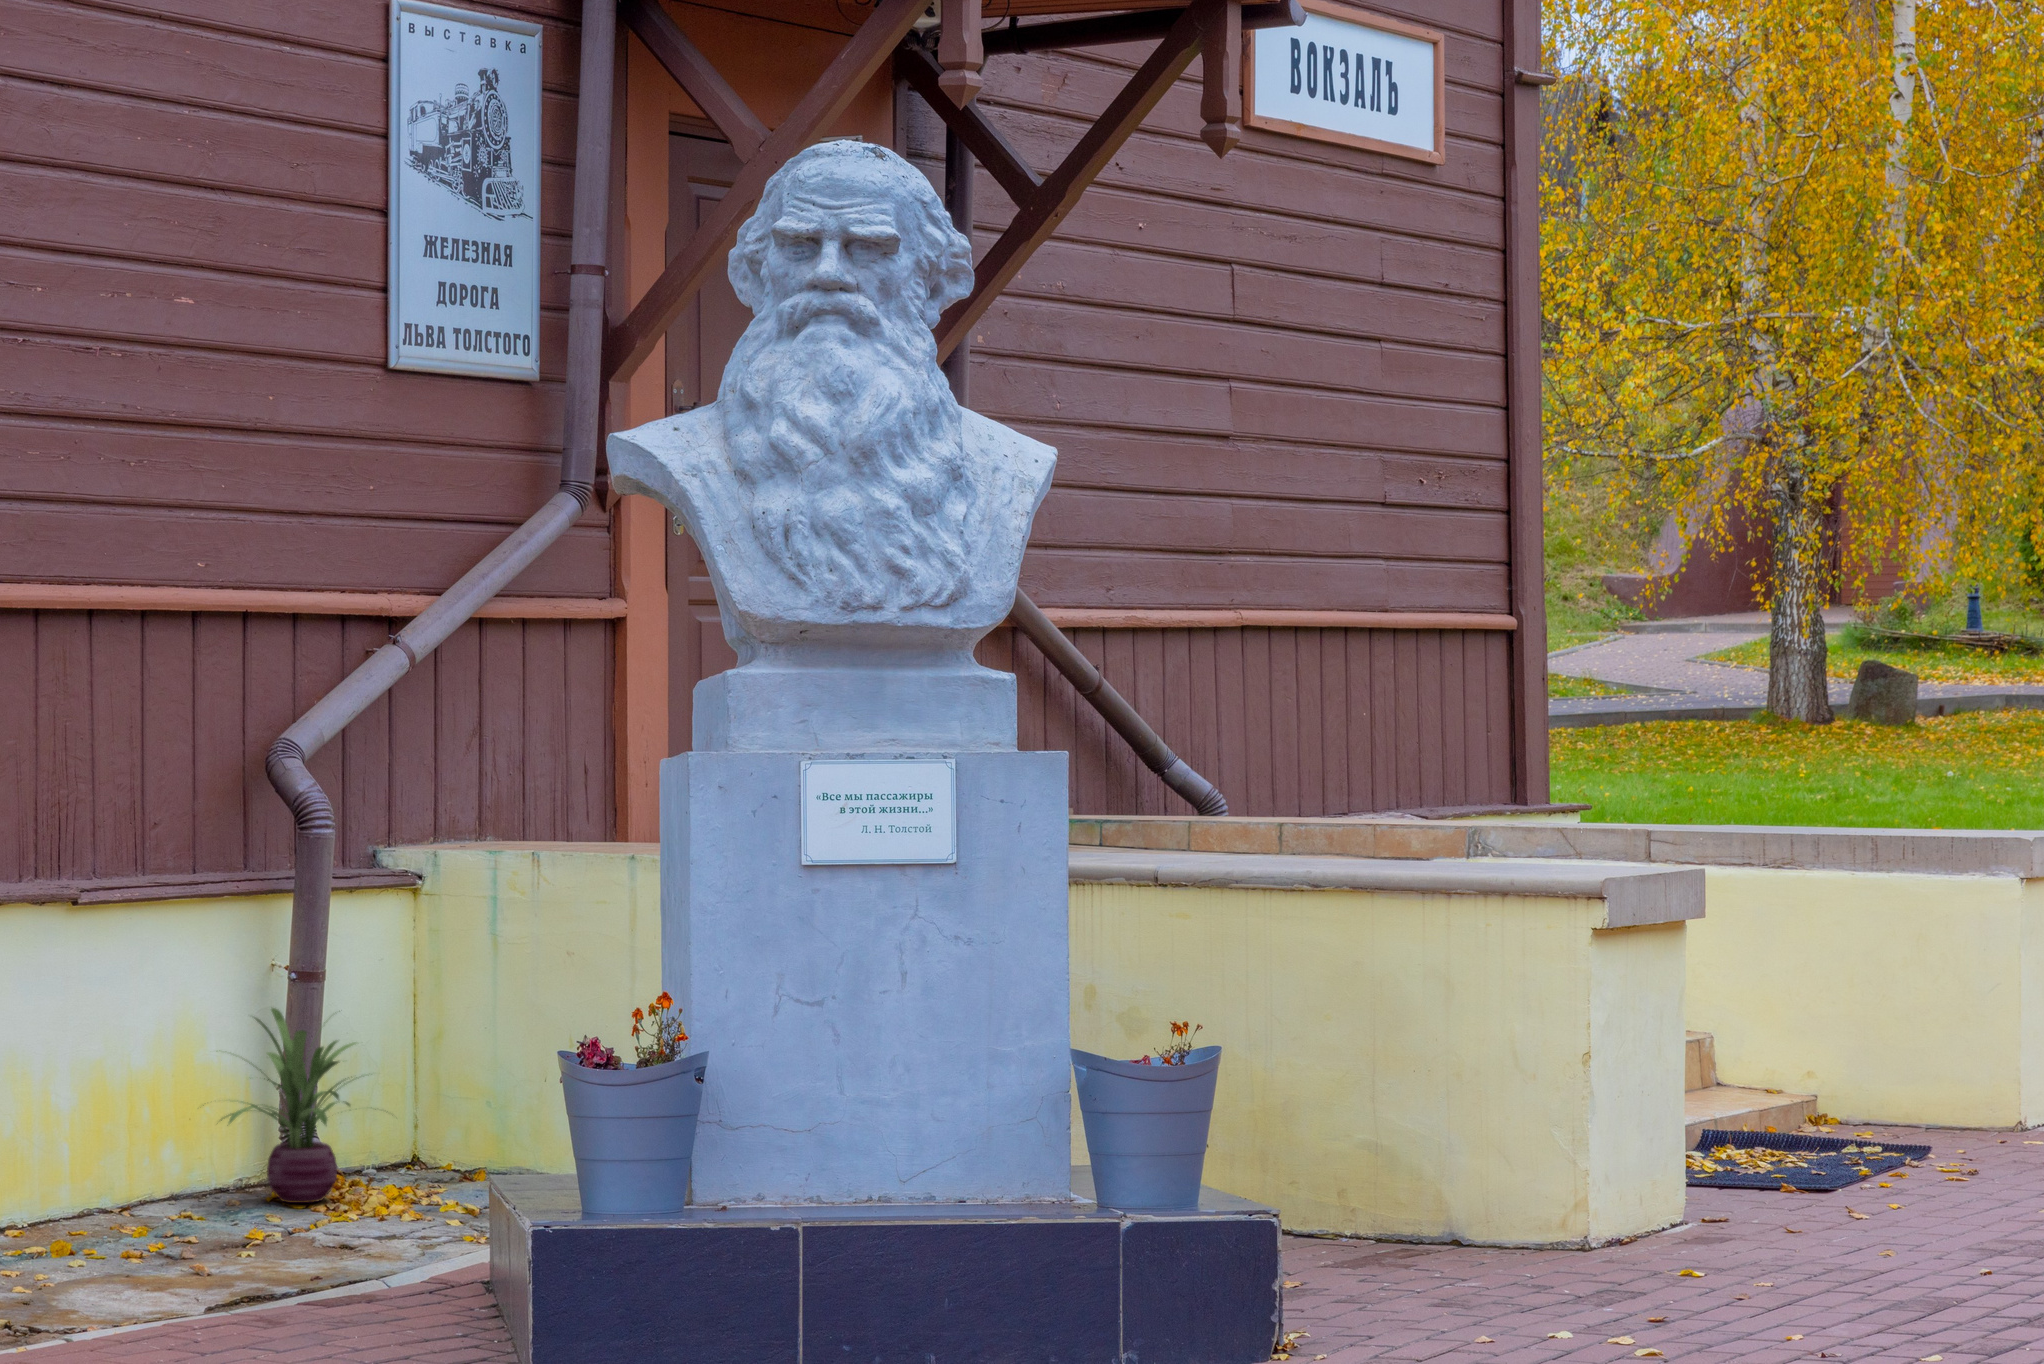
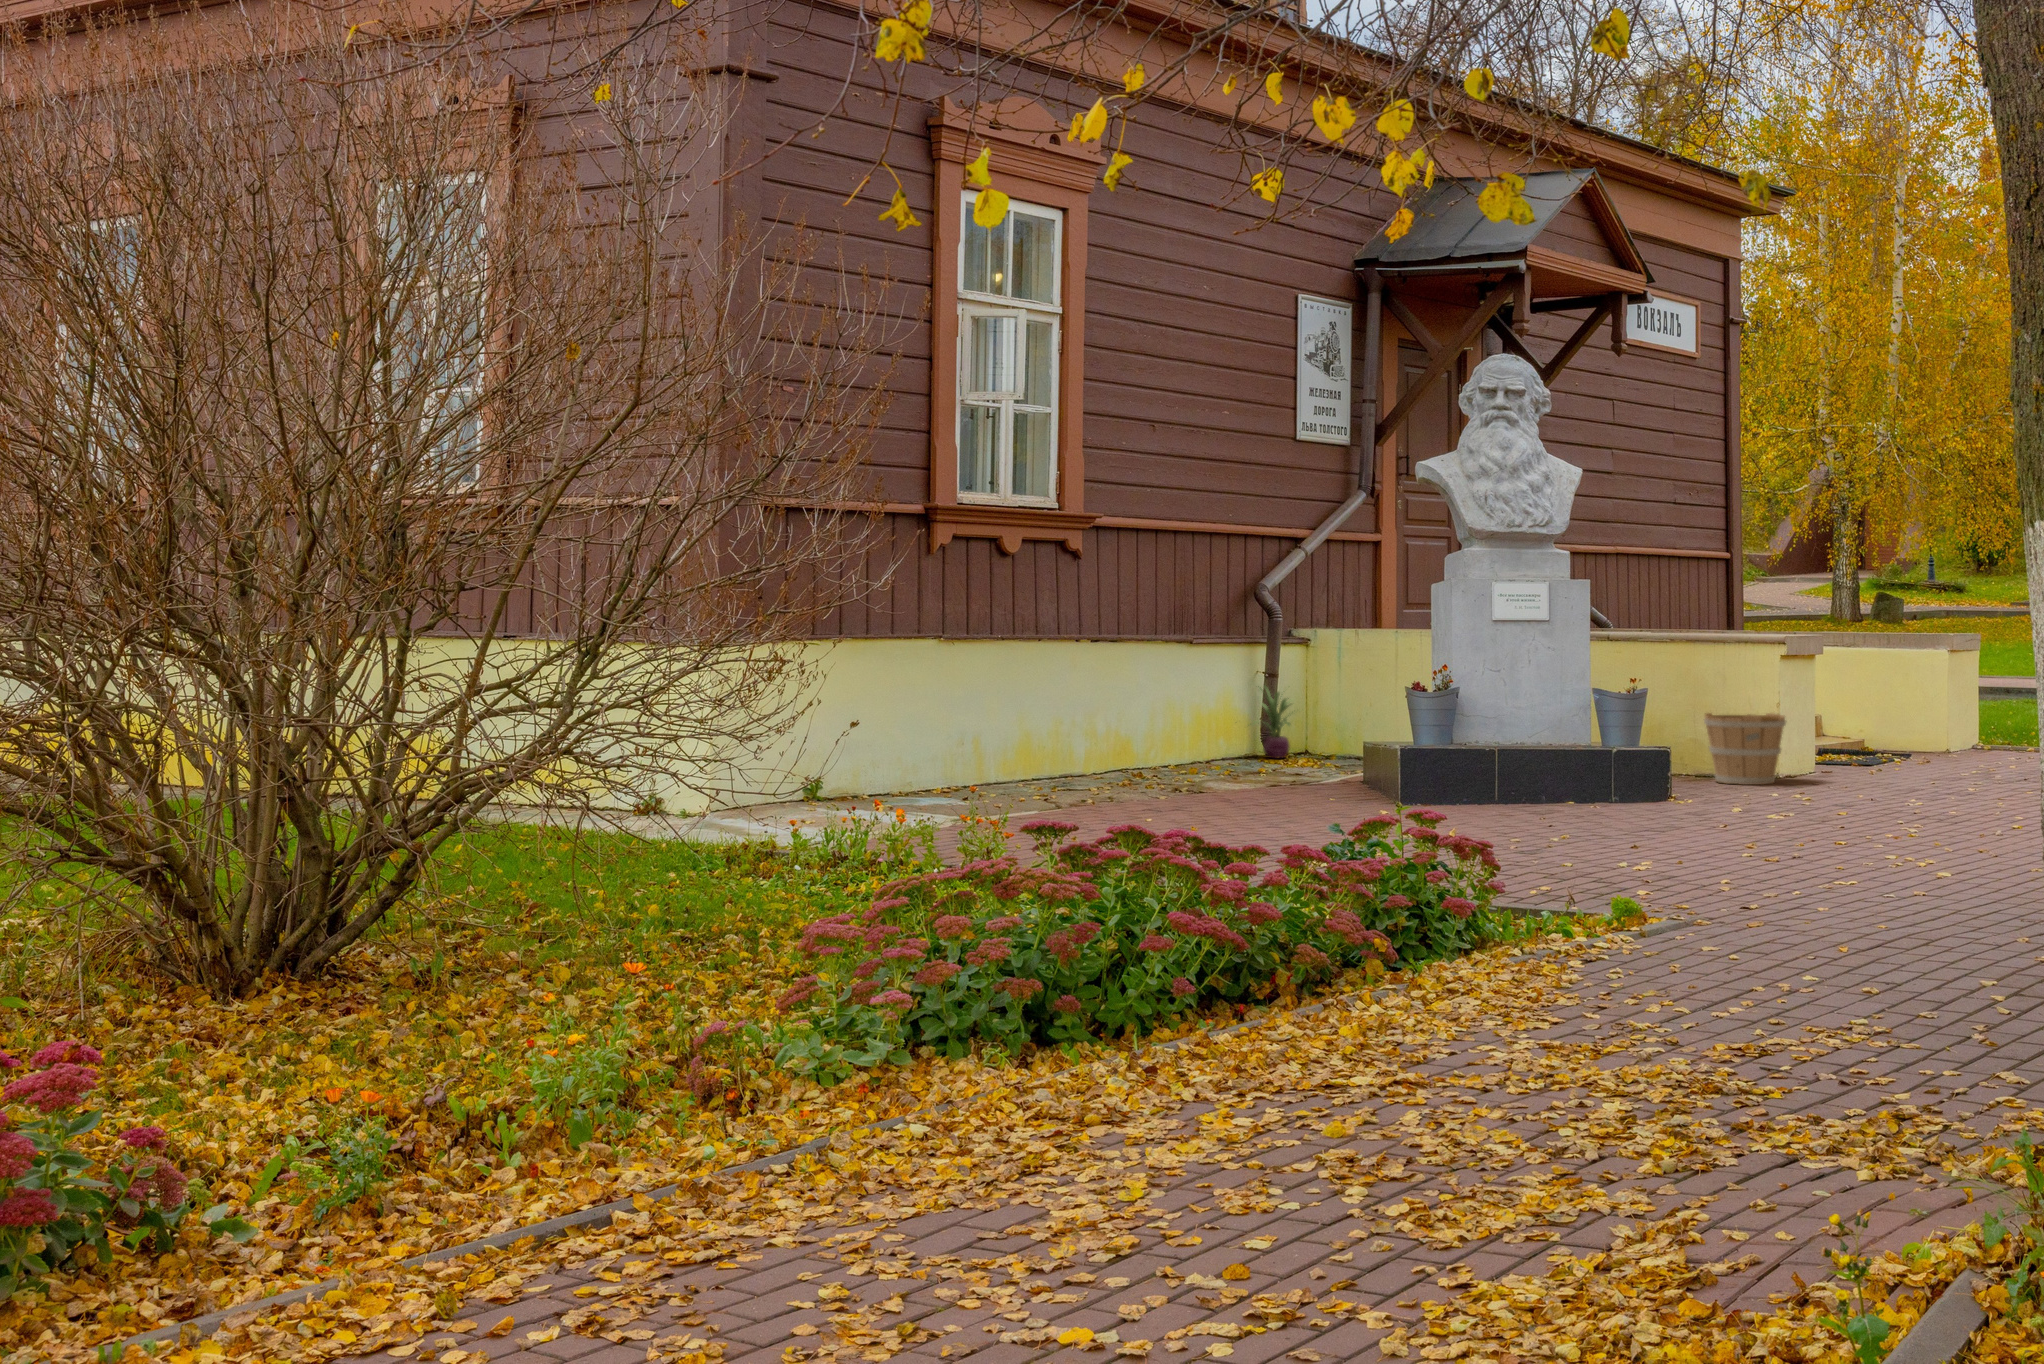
wooden bucket: none [1406,1075,1619,1272] -> present [1704,713,1786,785]

